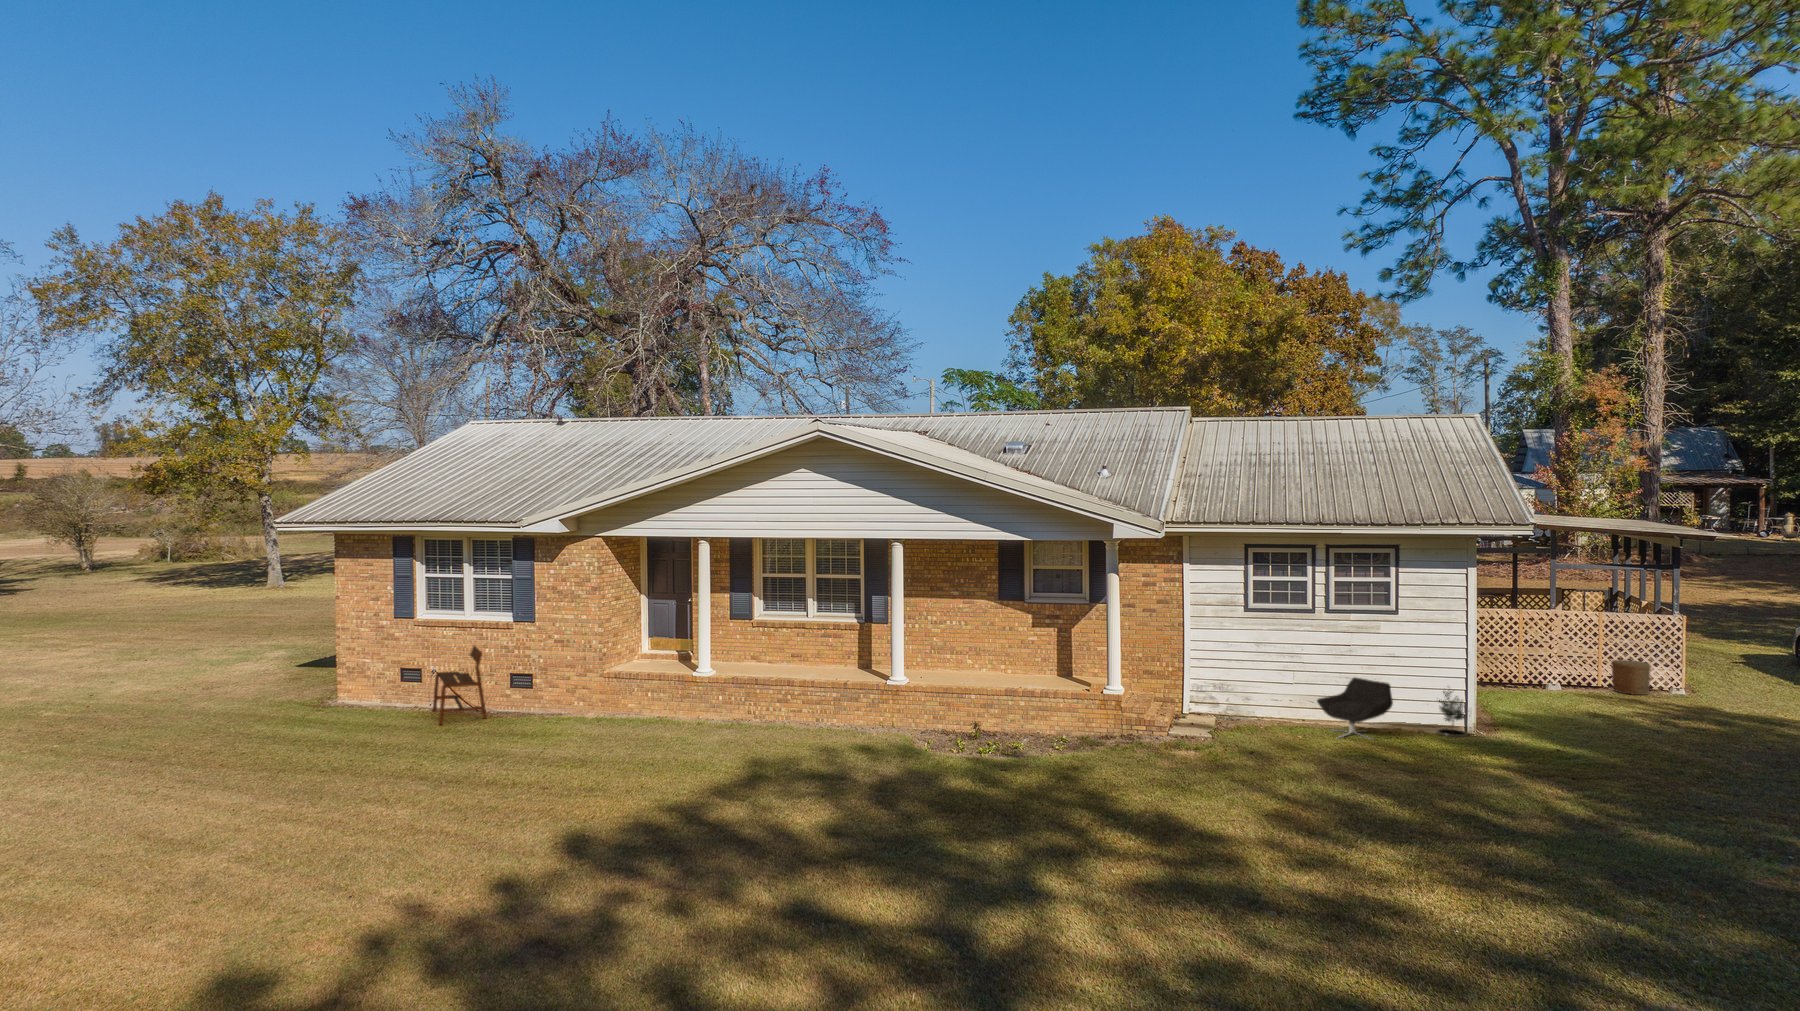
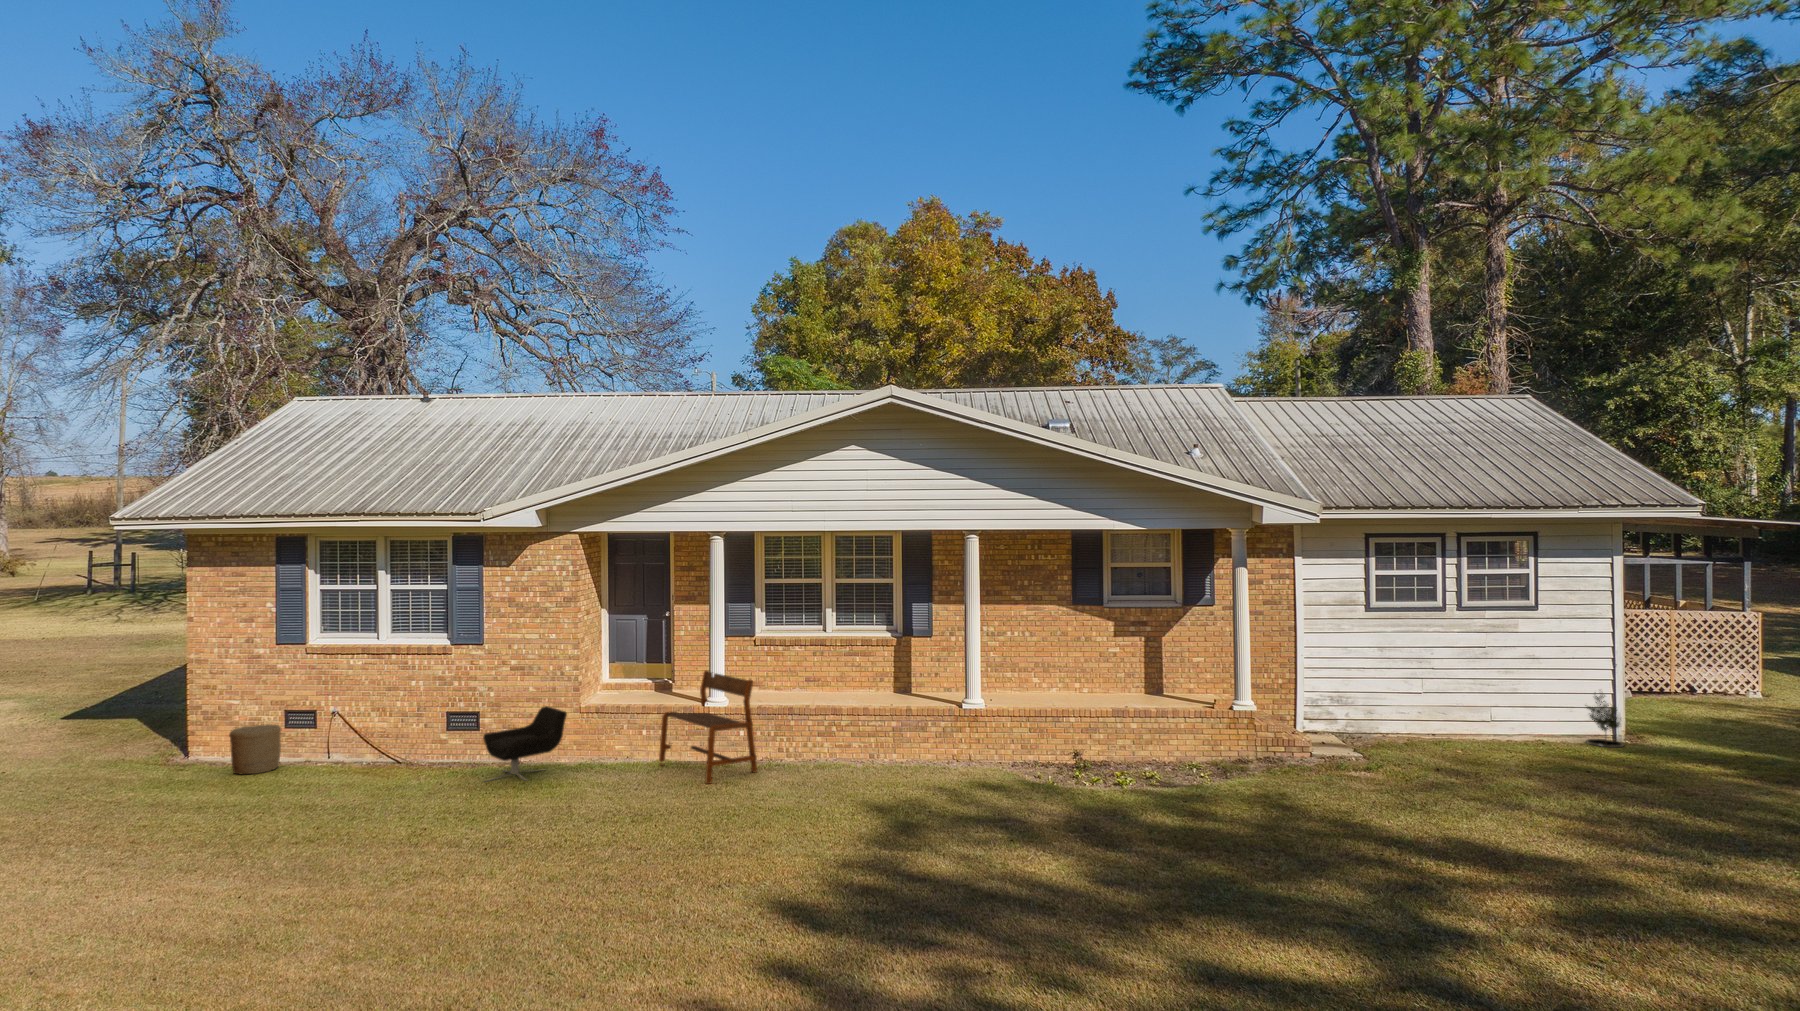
bench: present [433,645,487,725] -> present [659,671,757,784]
woven basket: present [1611,660,1651,695] -> present [229,724,281,775]
lounge chair: present [1317,677,1393,738] -> present [483,706,567,781]

